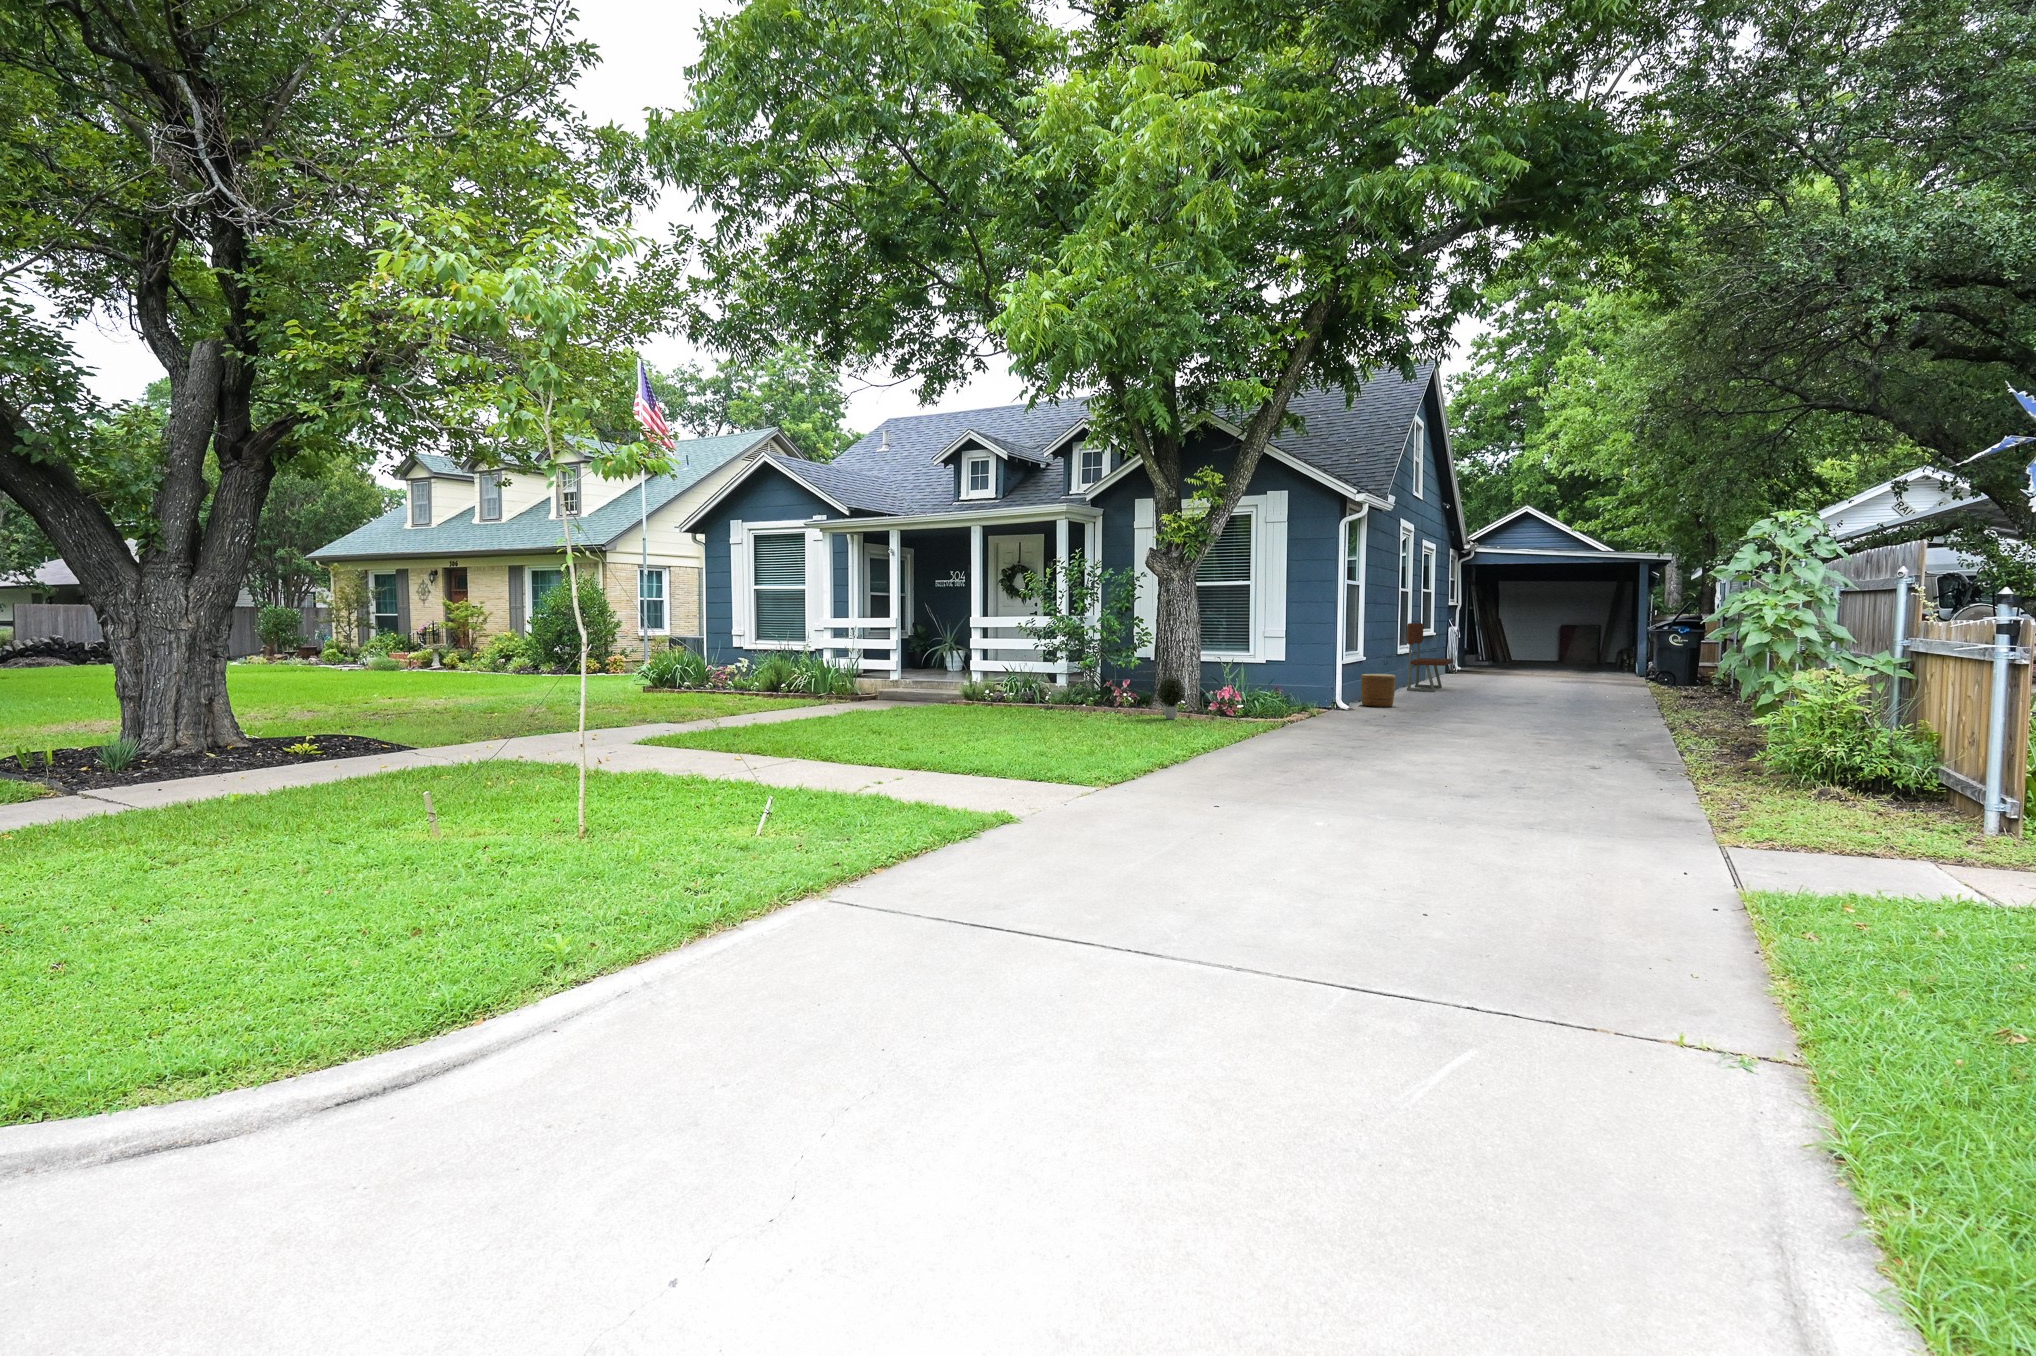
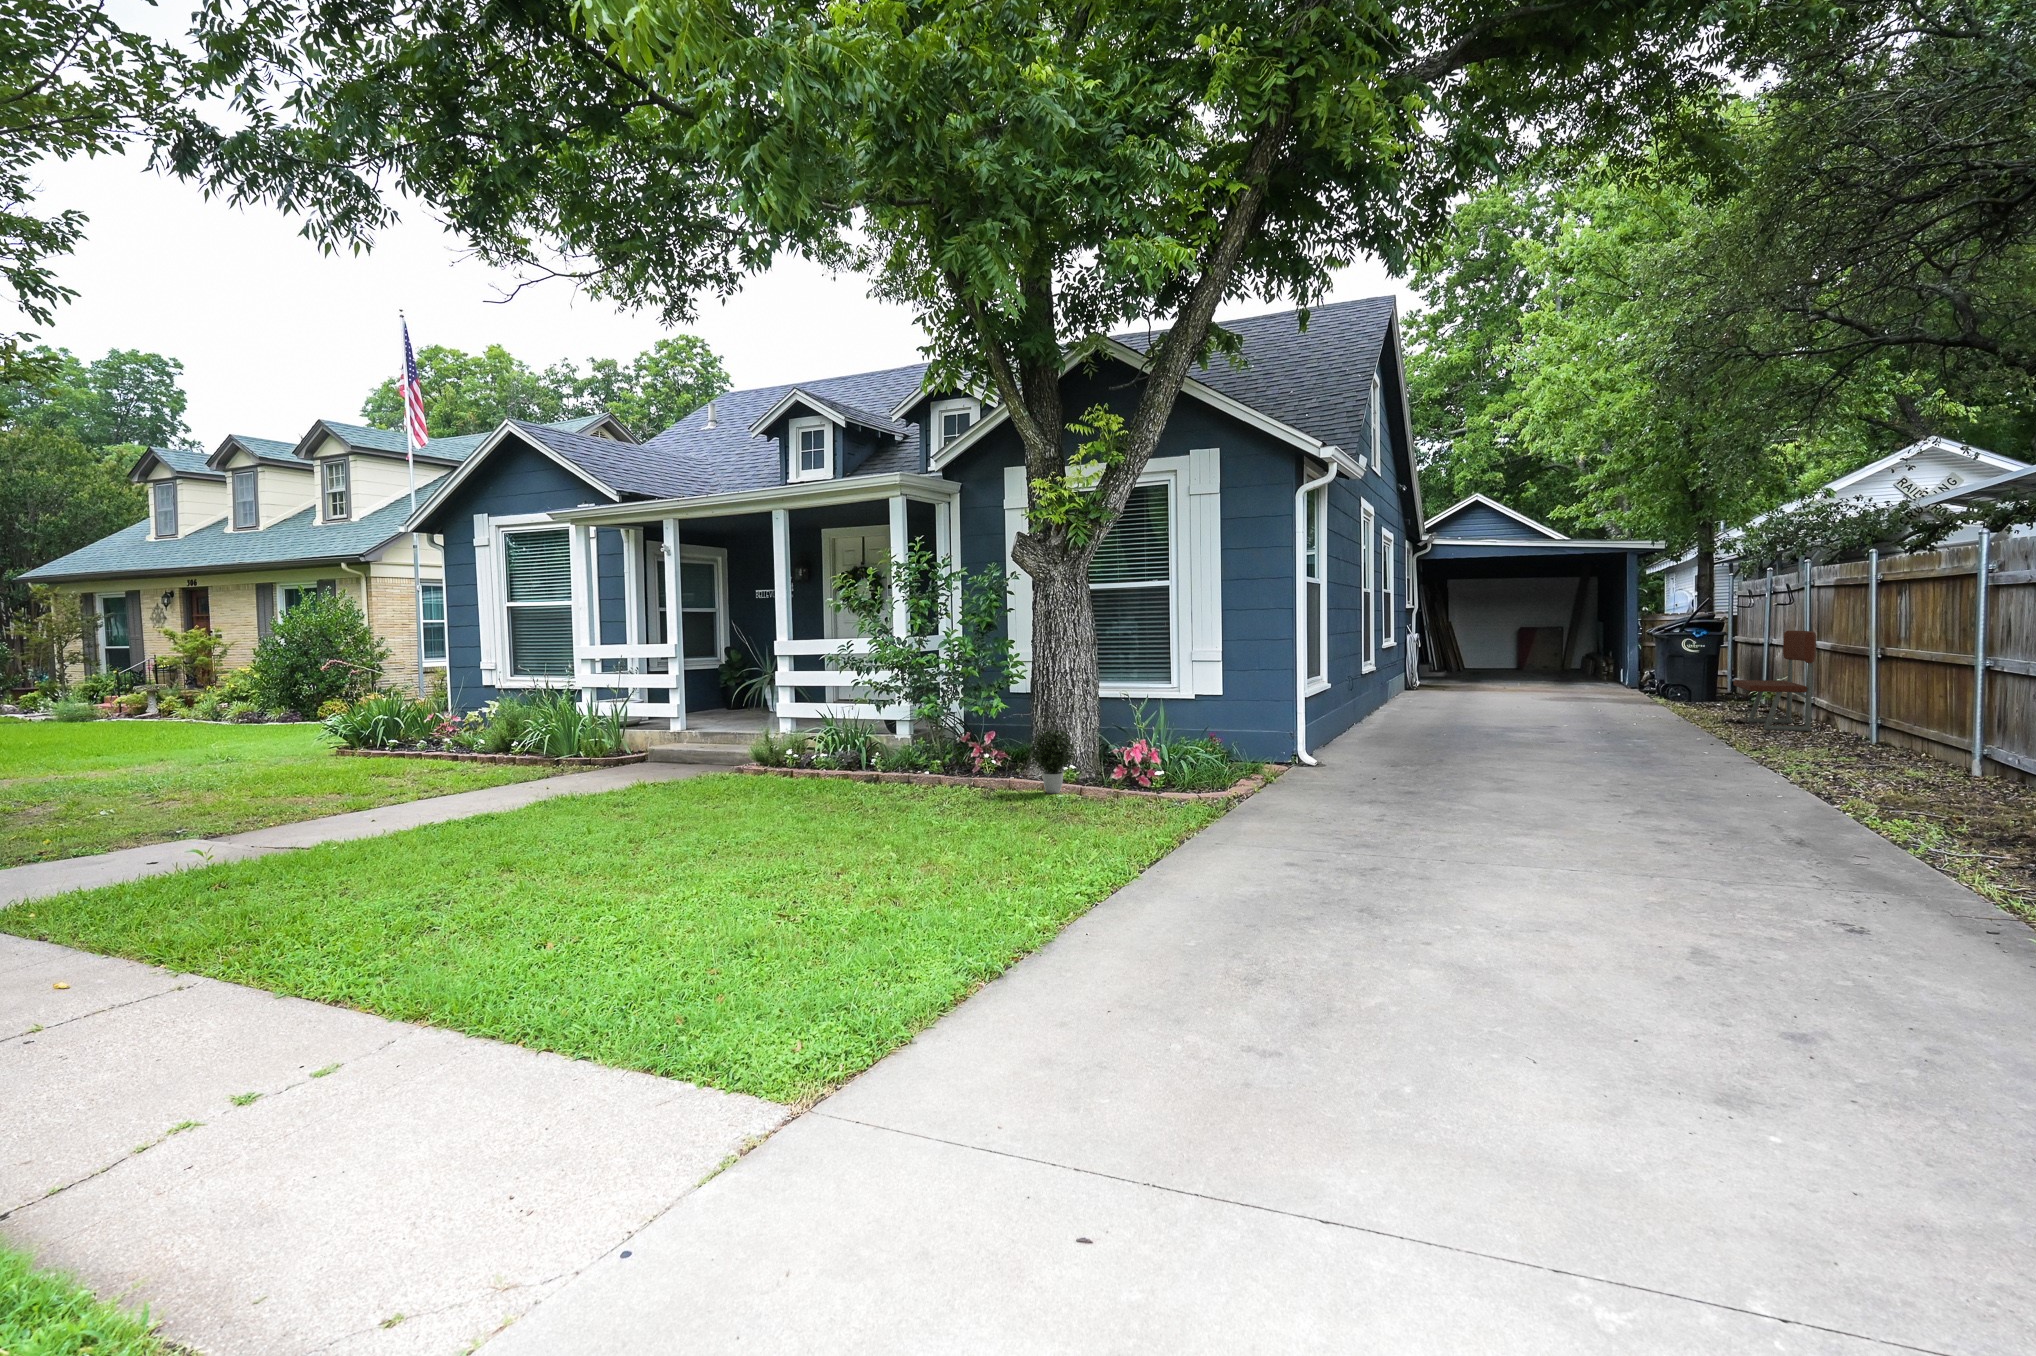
bench: present [1406,623,1453,692] -> present [1733,631,1816,731]
woven basket: present [1361,674,1396,707] -> none [1326,707,1375,755]

